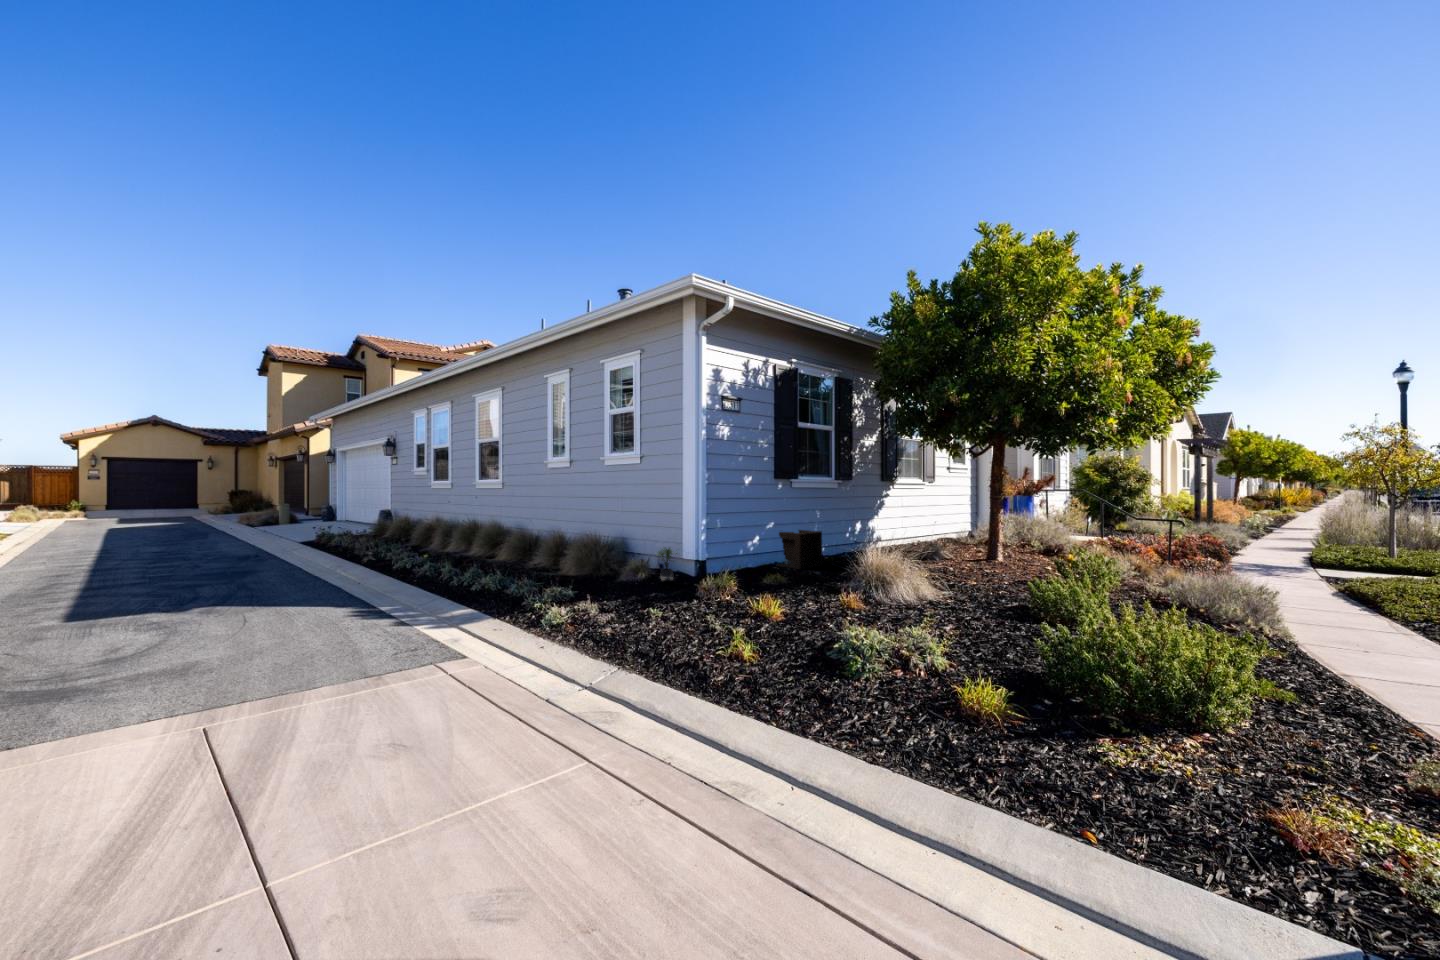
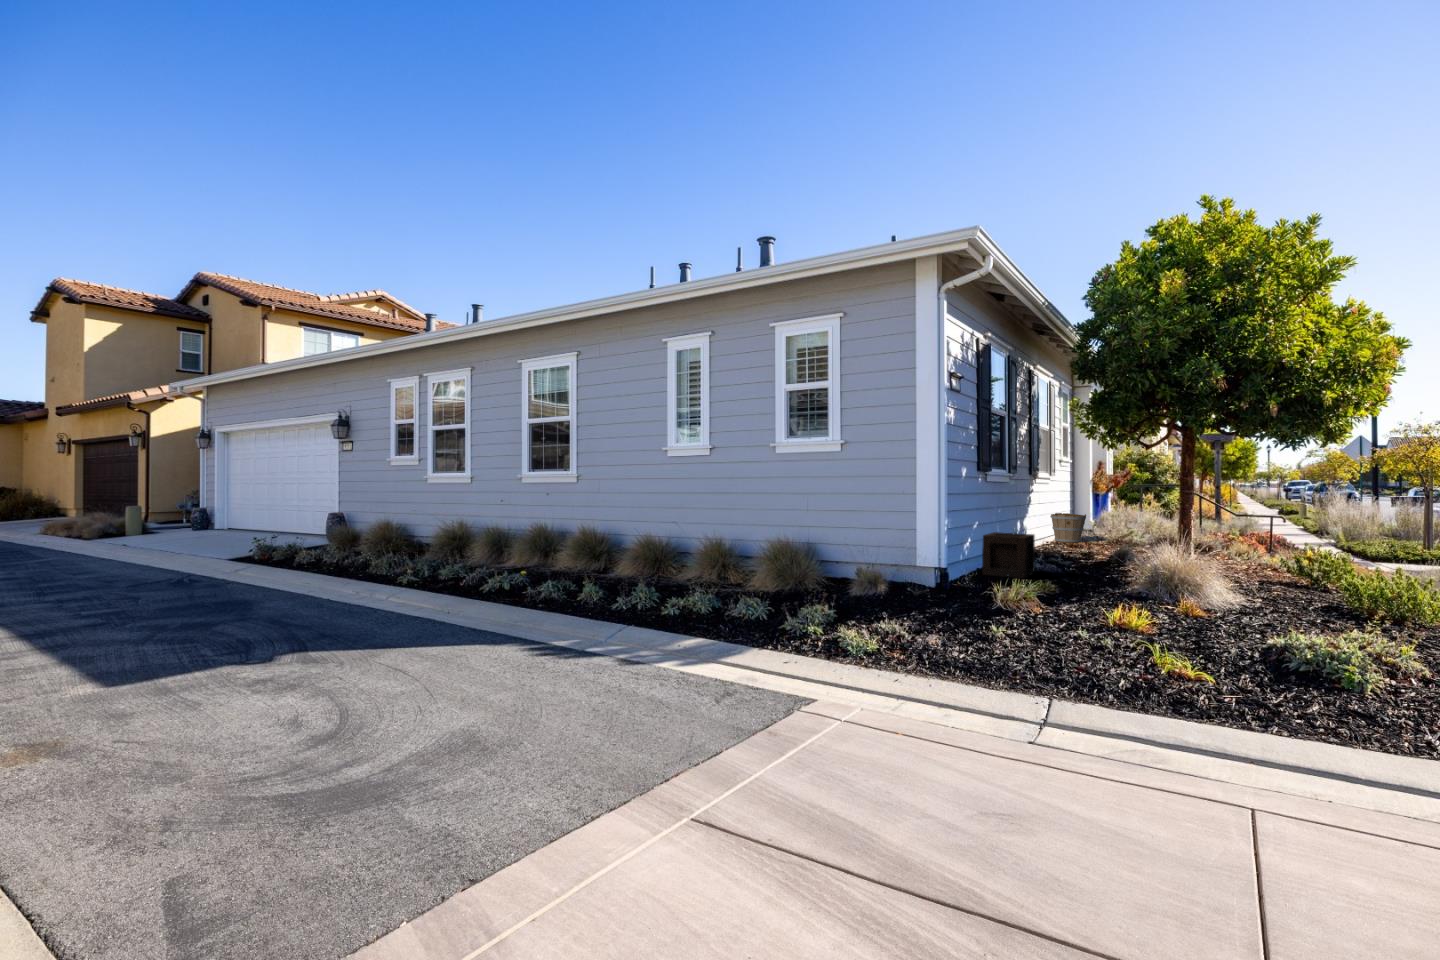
wooden bucket: none [916,514,947,540] -> present [1050,513,1086,543]
potted plant: present [656,548,677,582] -> none [895,555,926,598]

